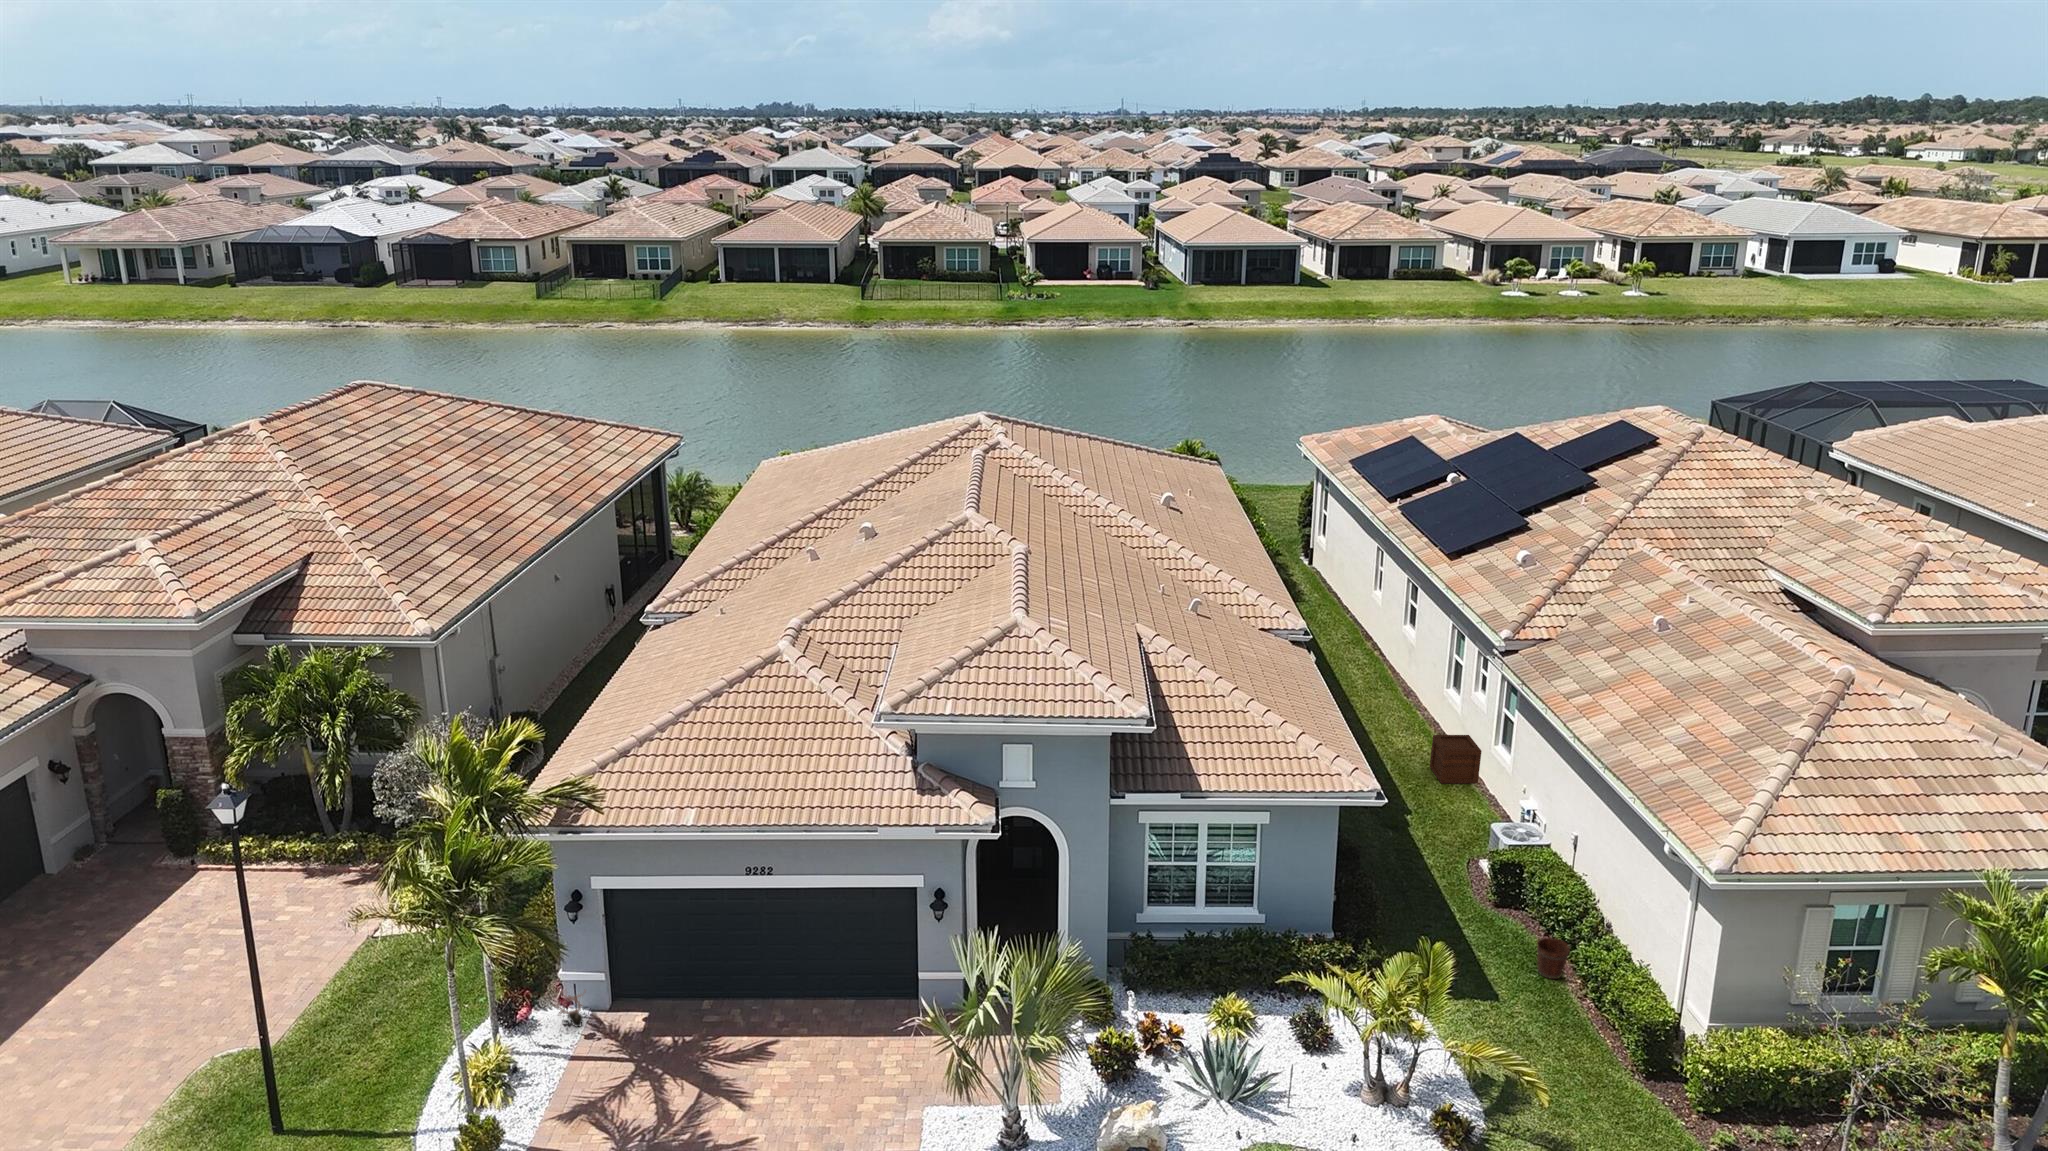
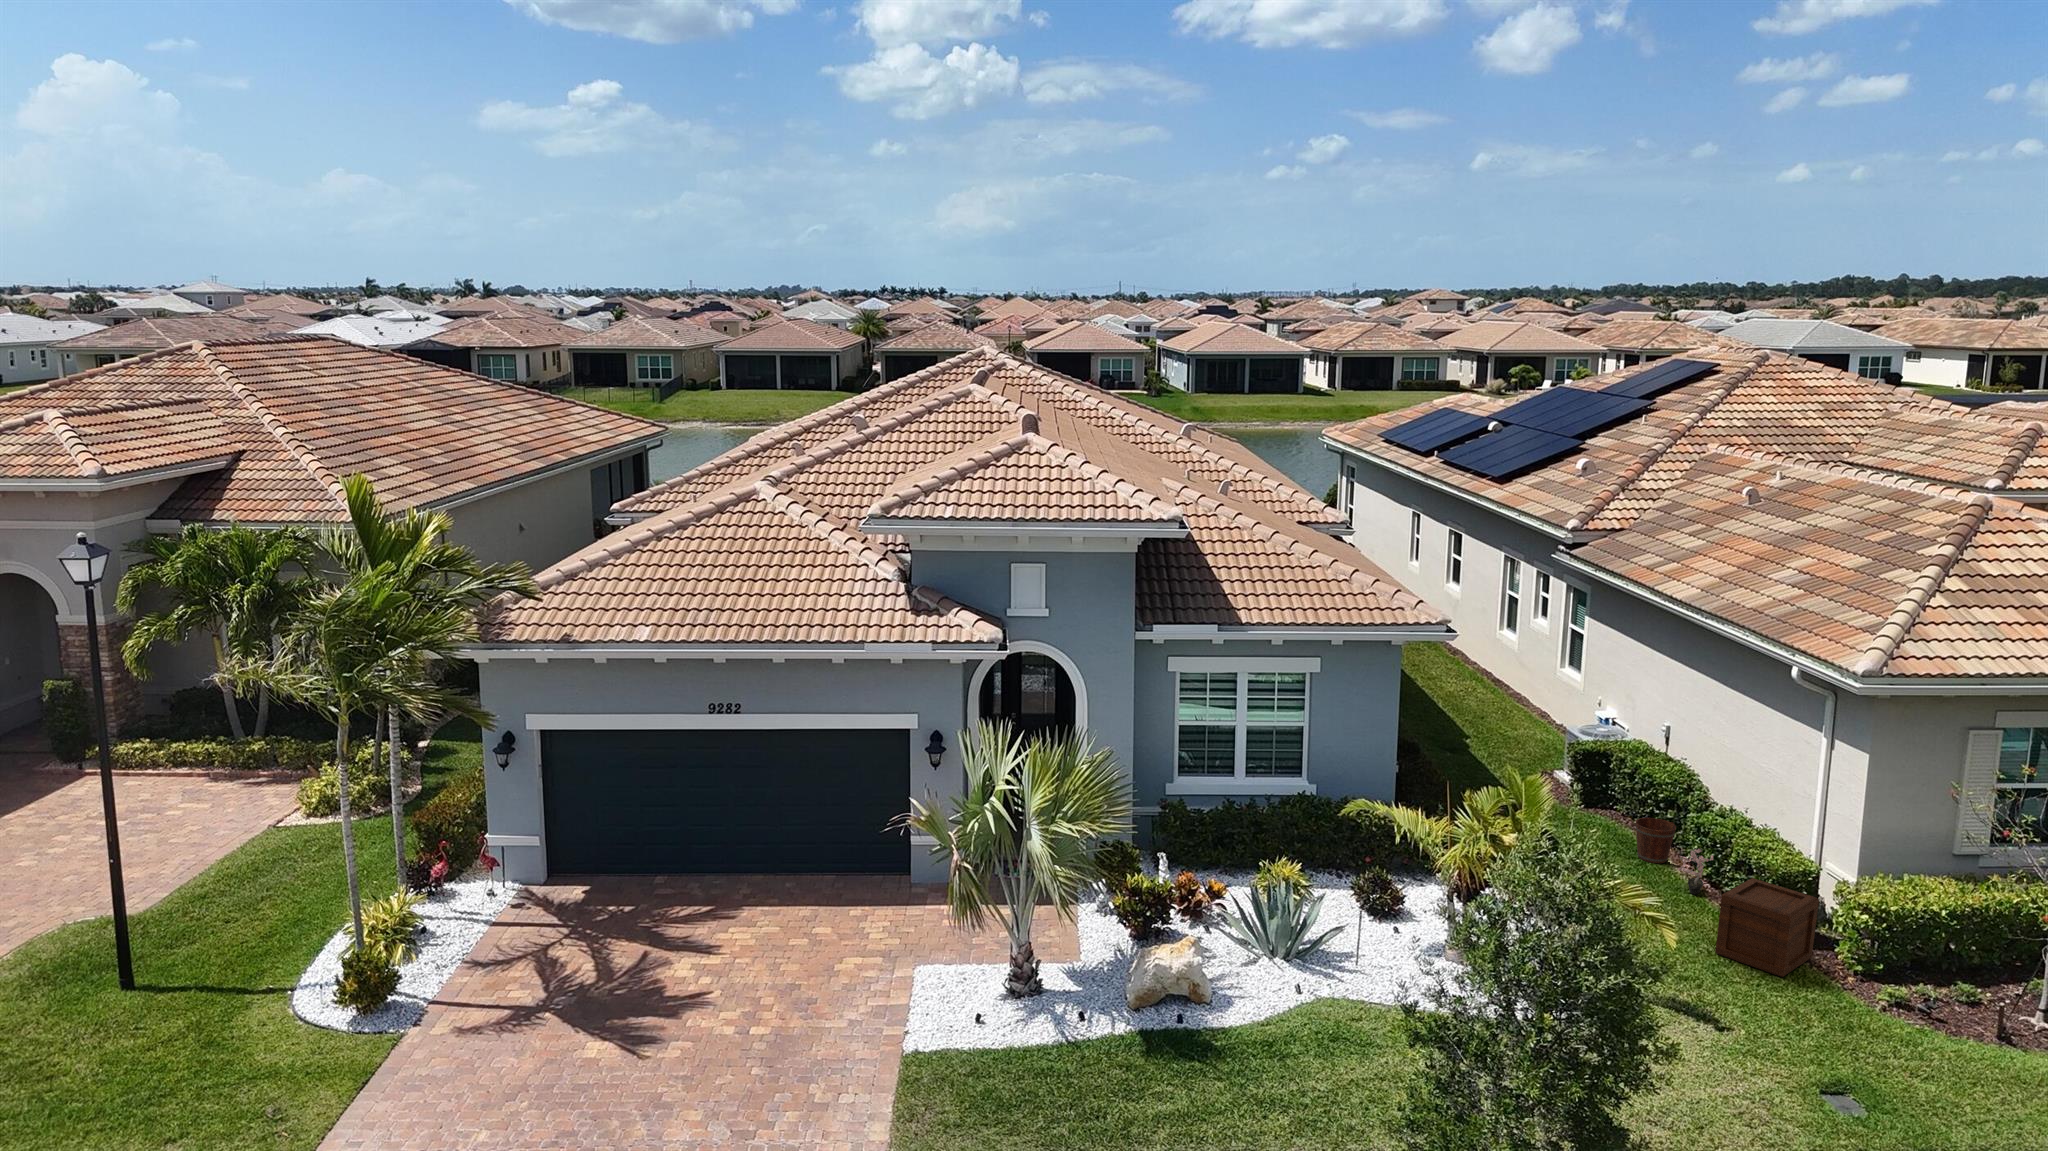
wooden crate: present [1430,735,1482,784] -> present [1715,878,1819,977]
potted plant: present [555,995,583,1027] -> present [1678,849,1713,895]

